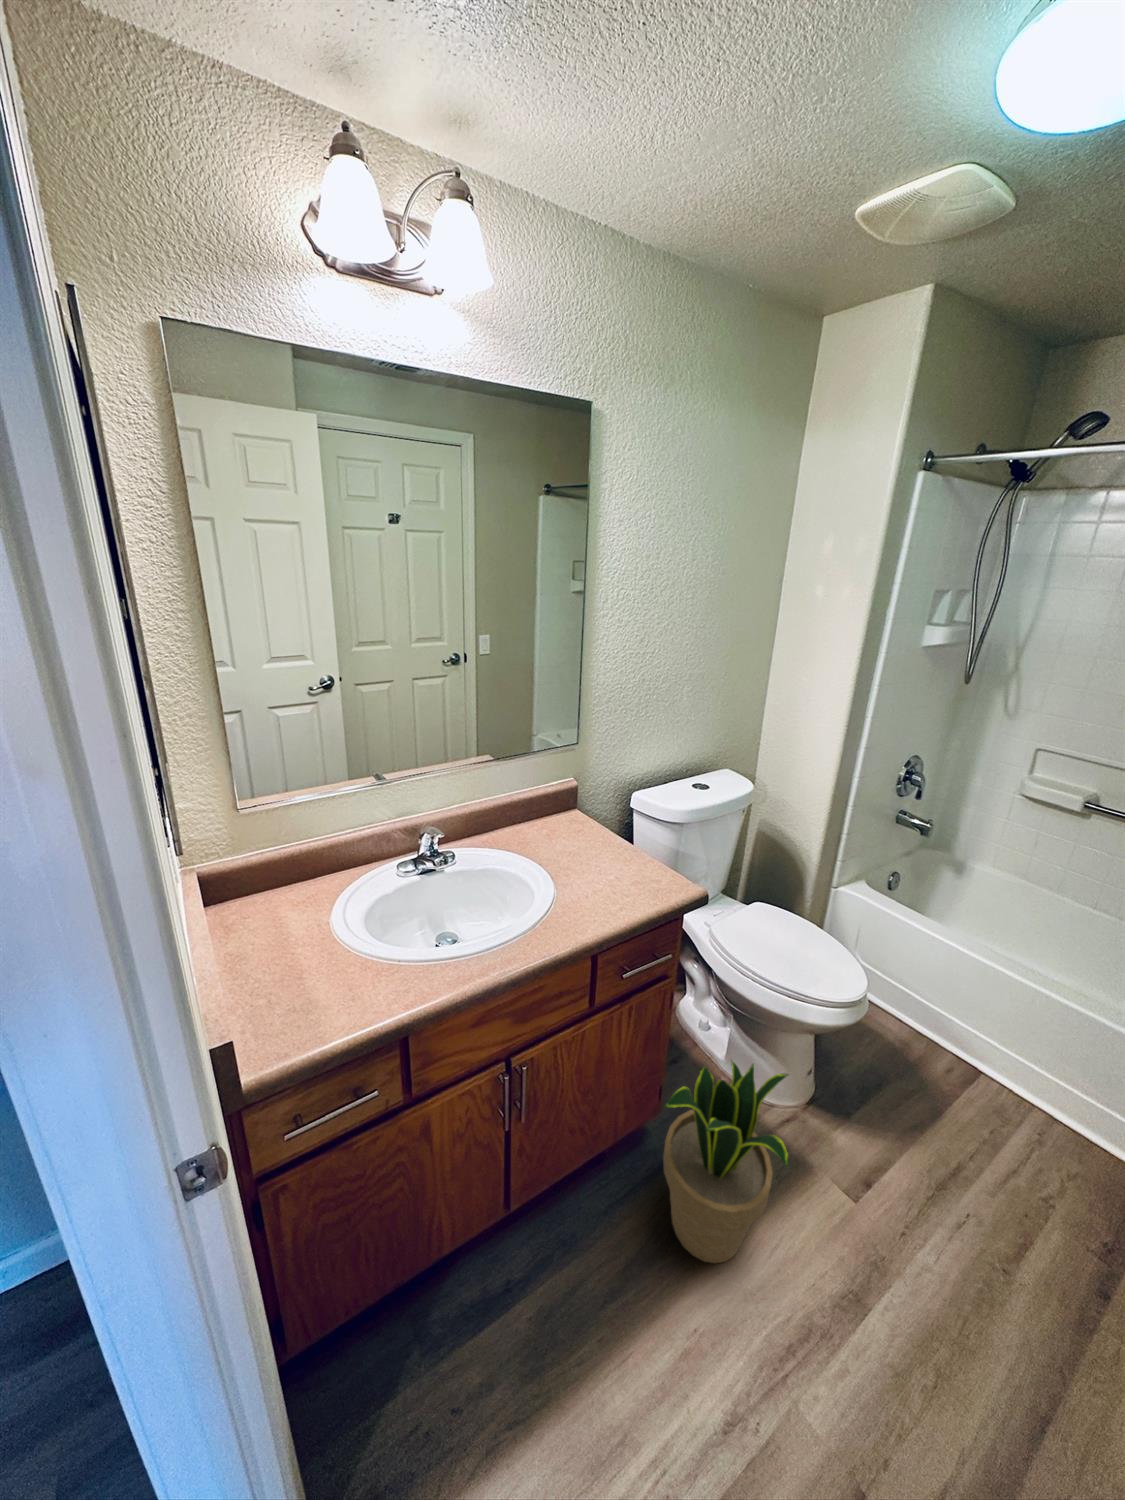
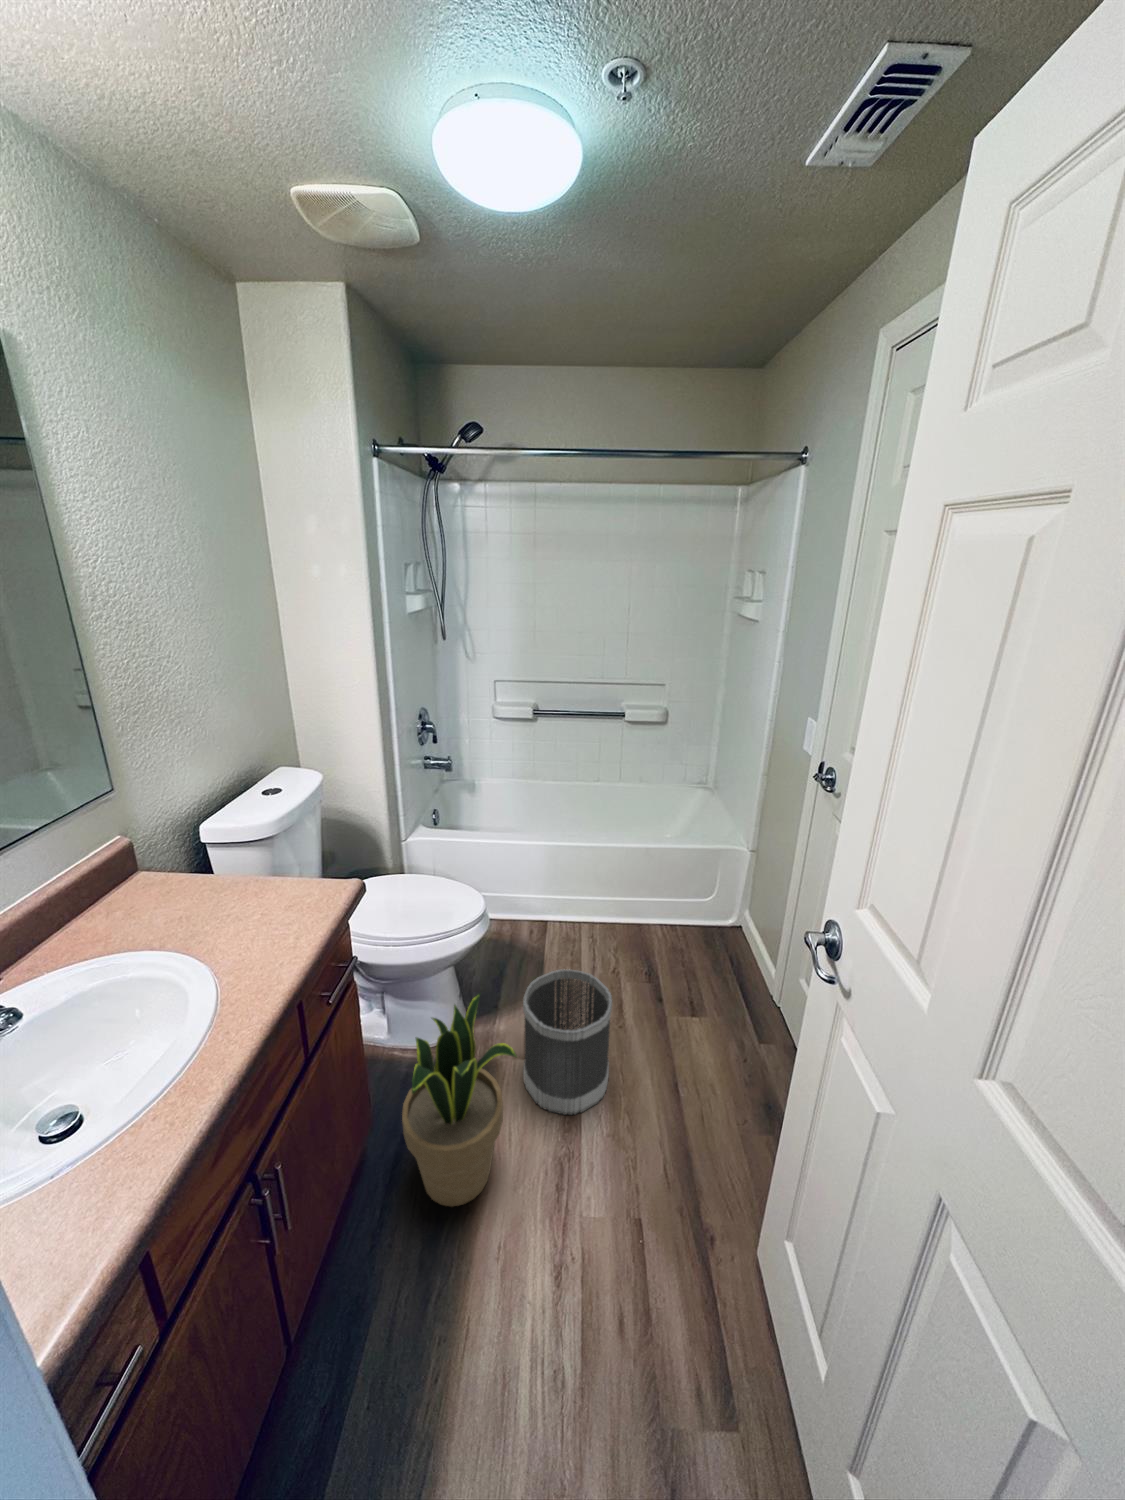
wastebasket: none [825,1112,981,1324] -> present [523,969,612,1115]

